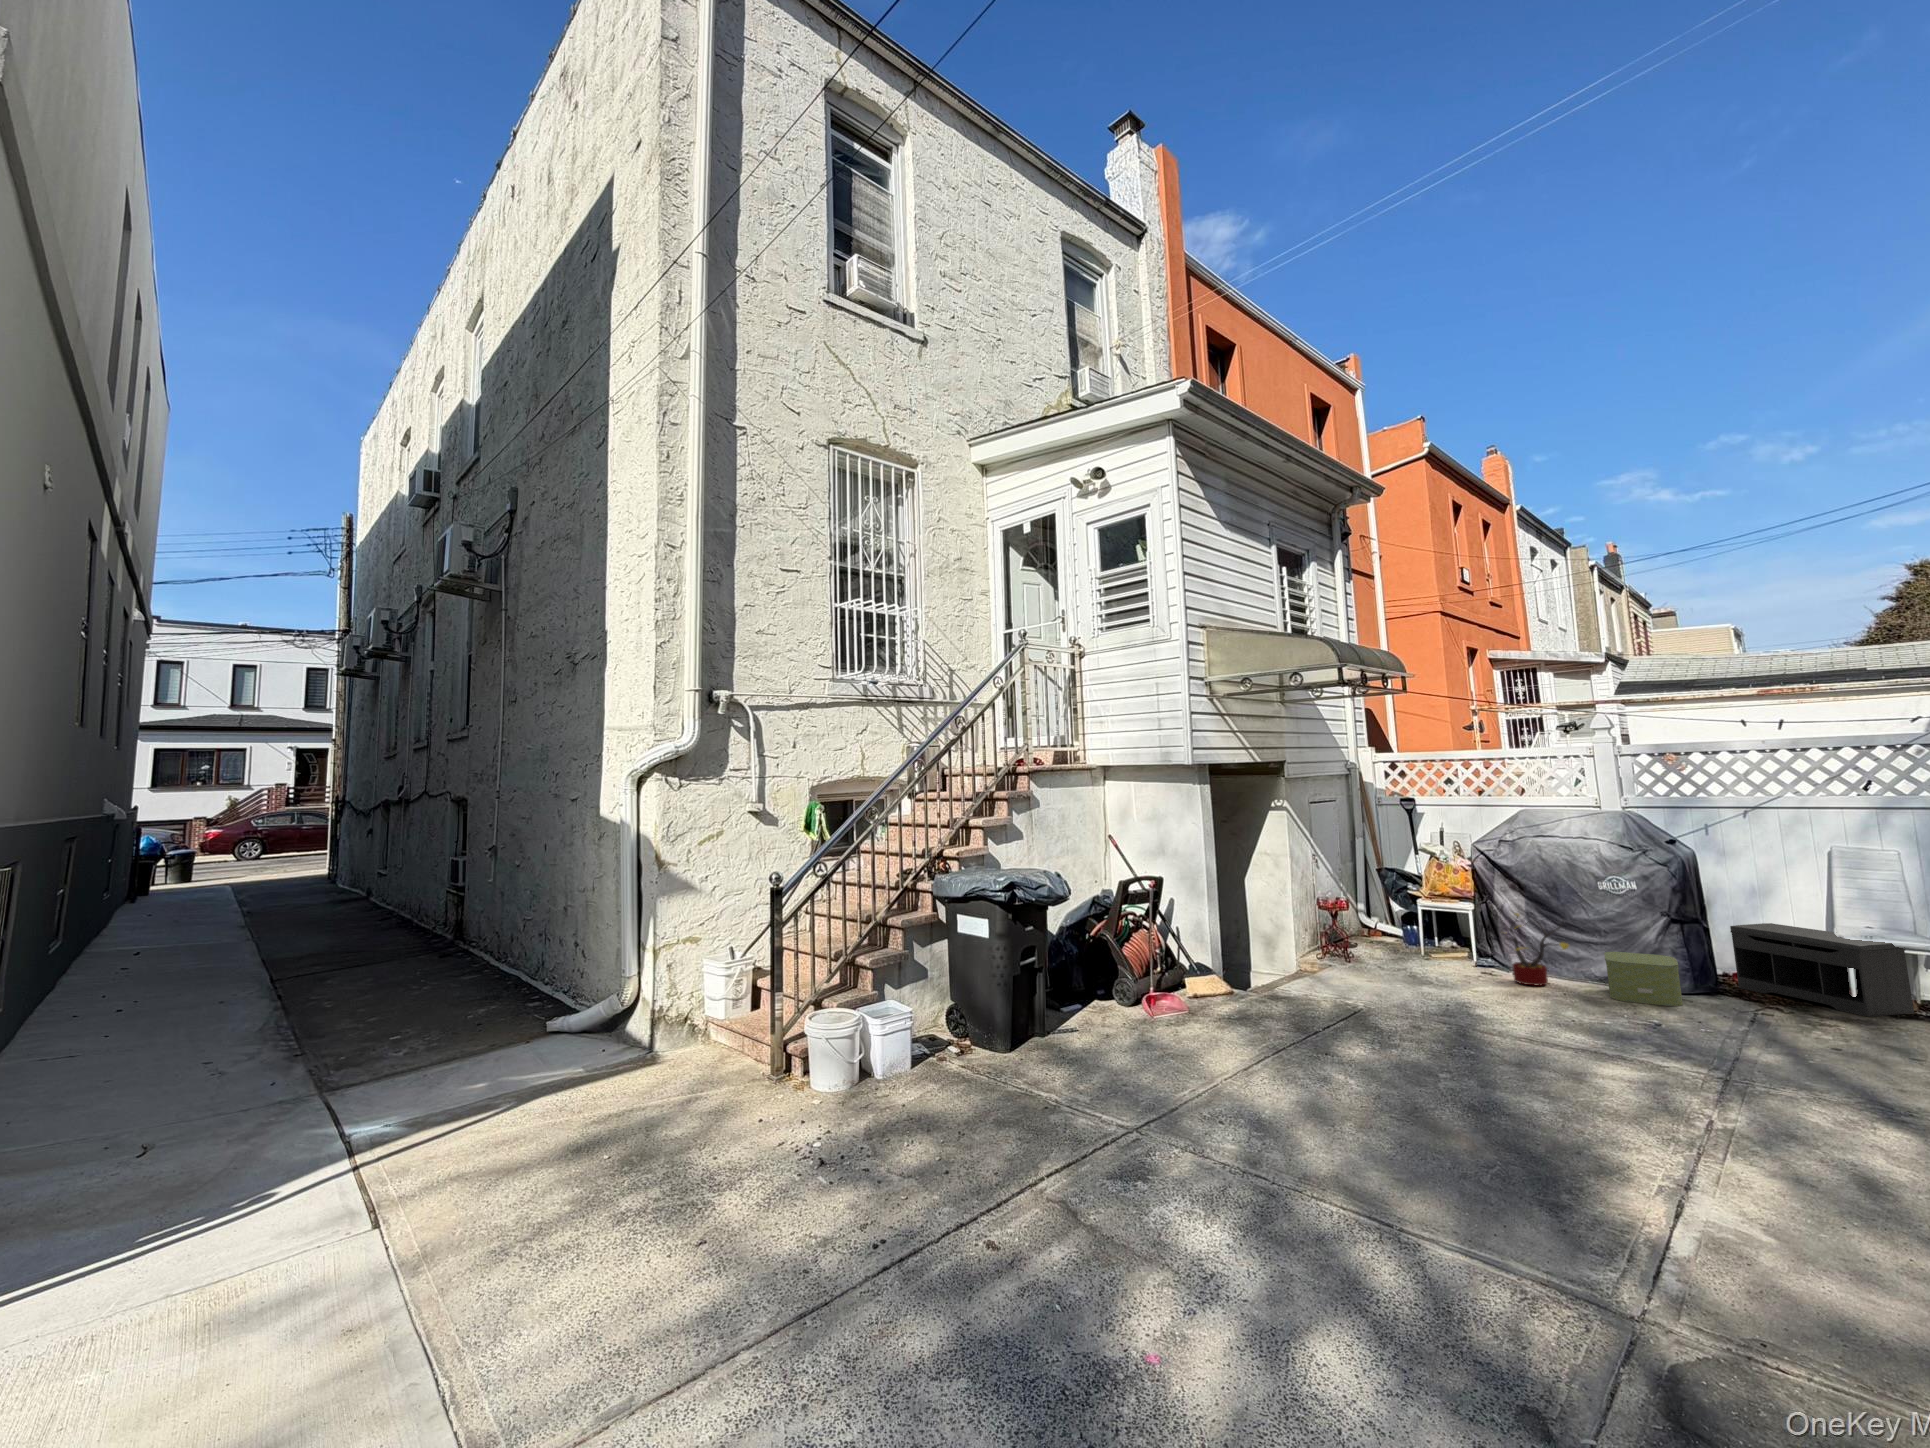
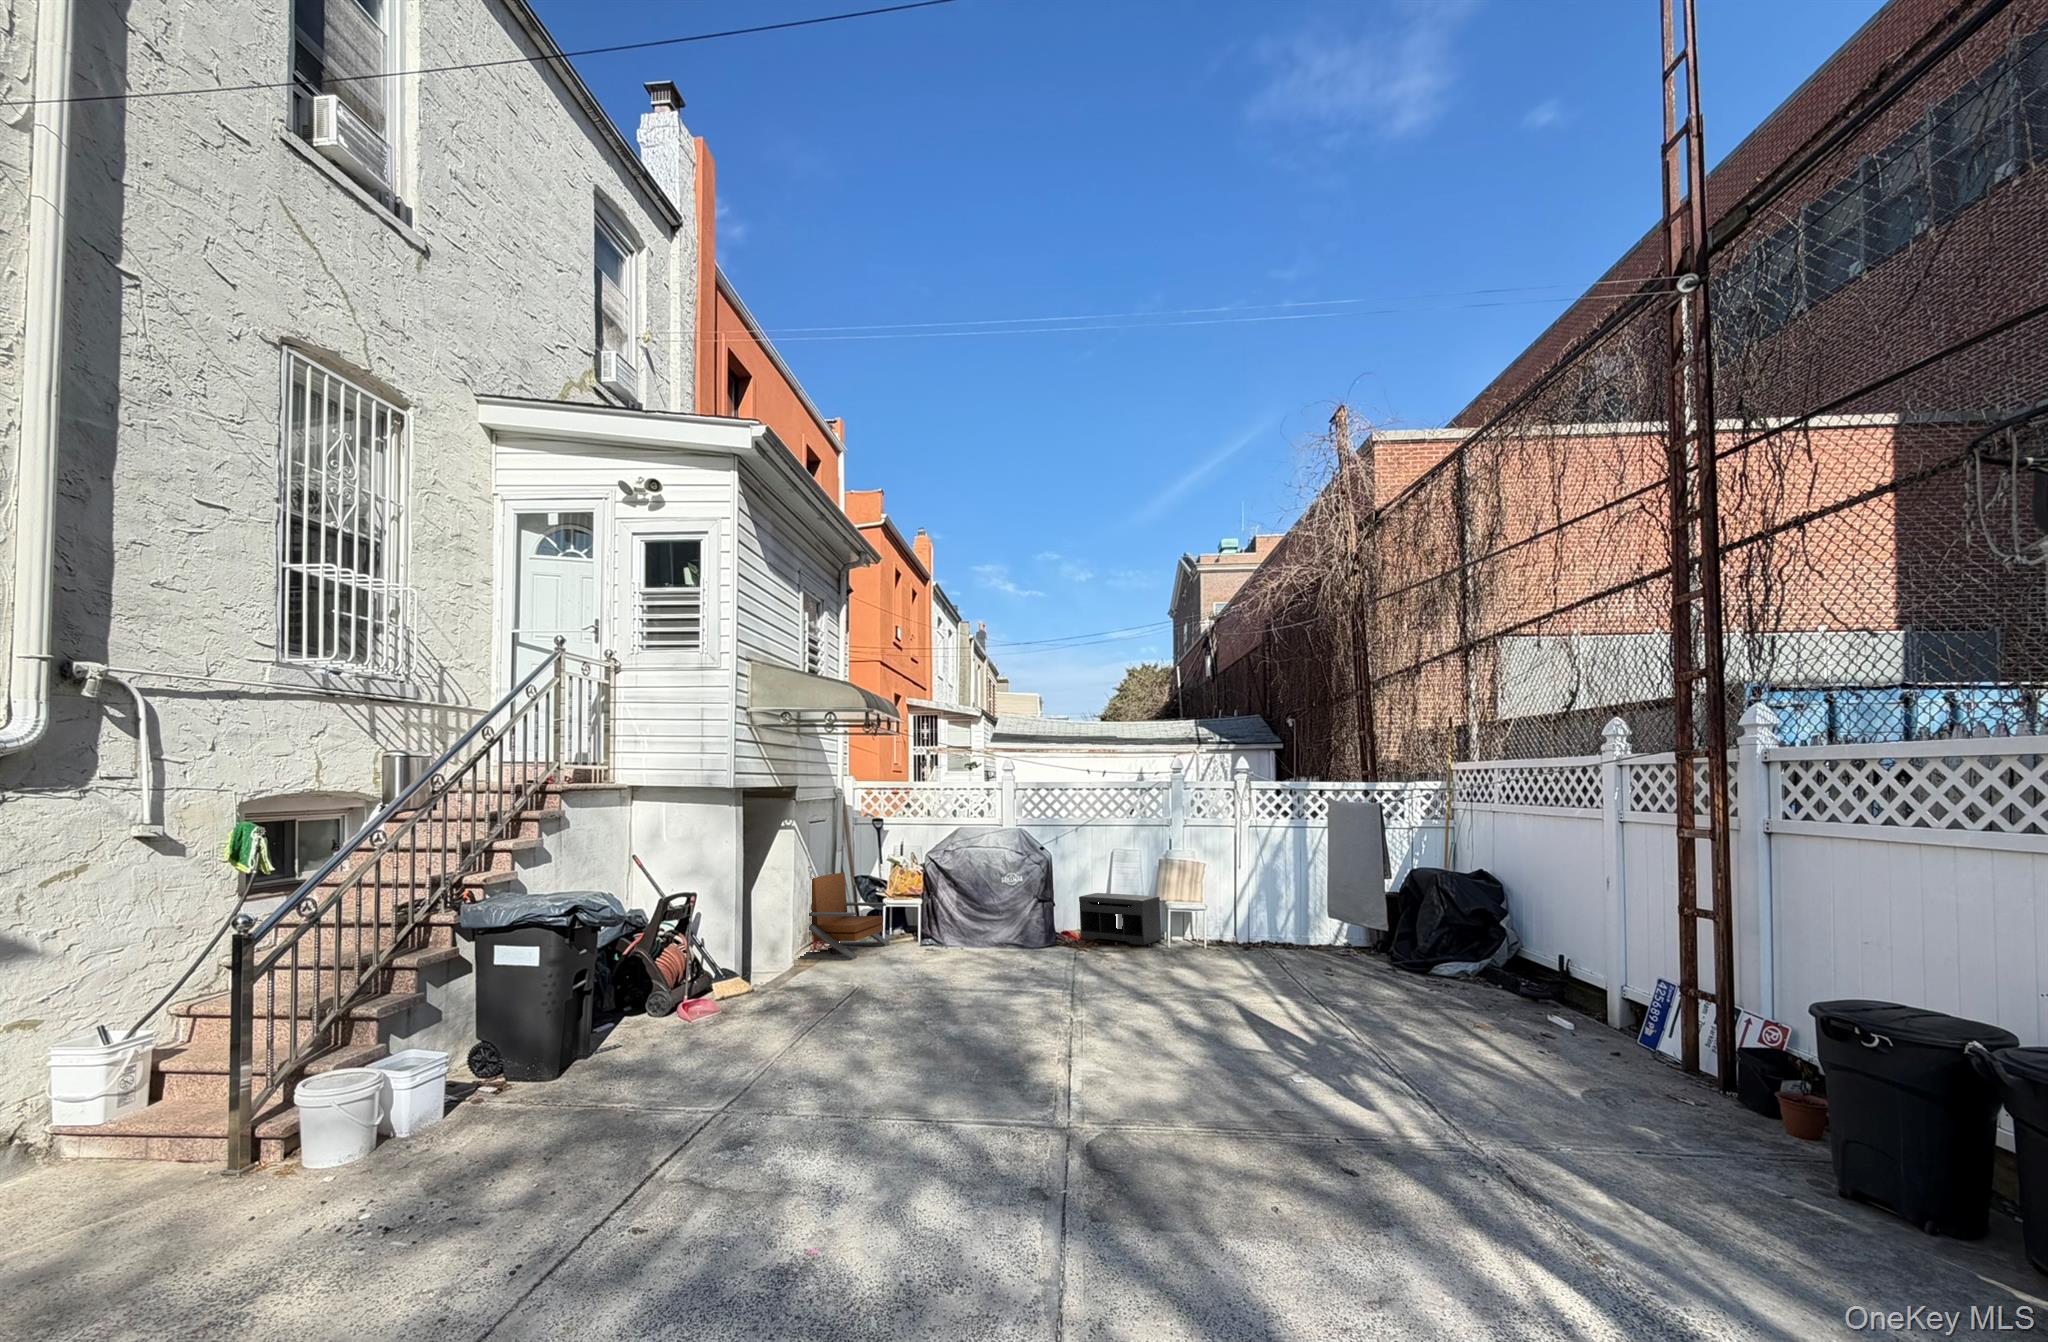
lounge chair: none [1296,864,1427,966] -> present [800,873,889,960]
decorative plant: present [1506,913,1569,986] -> none [949,899,996,956]
storage box: present [1604,952,1683,1006] -> none [1015,921,1058,957]

